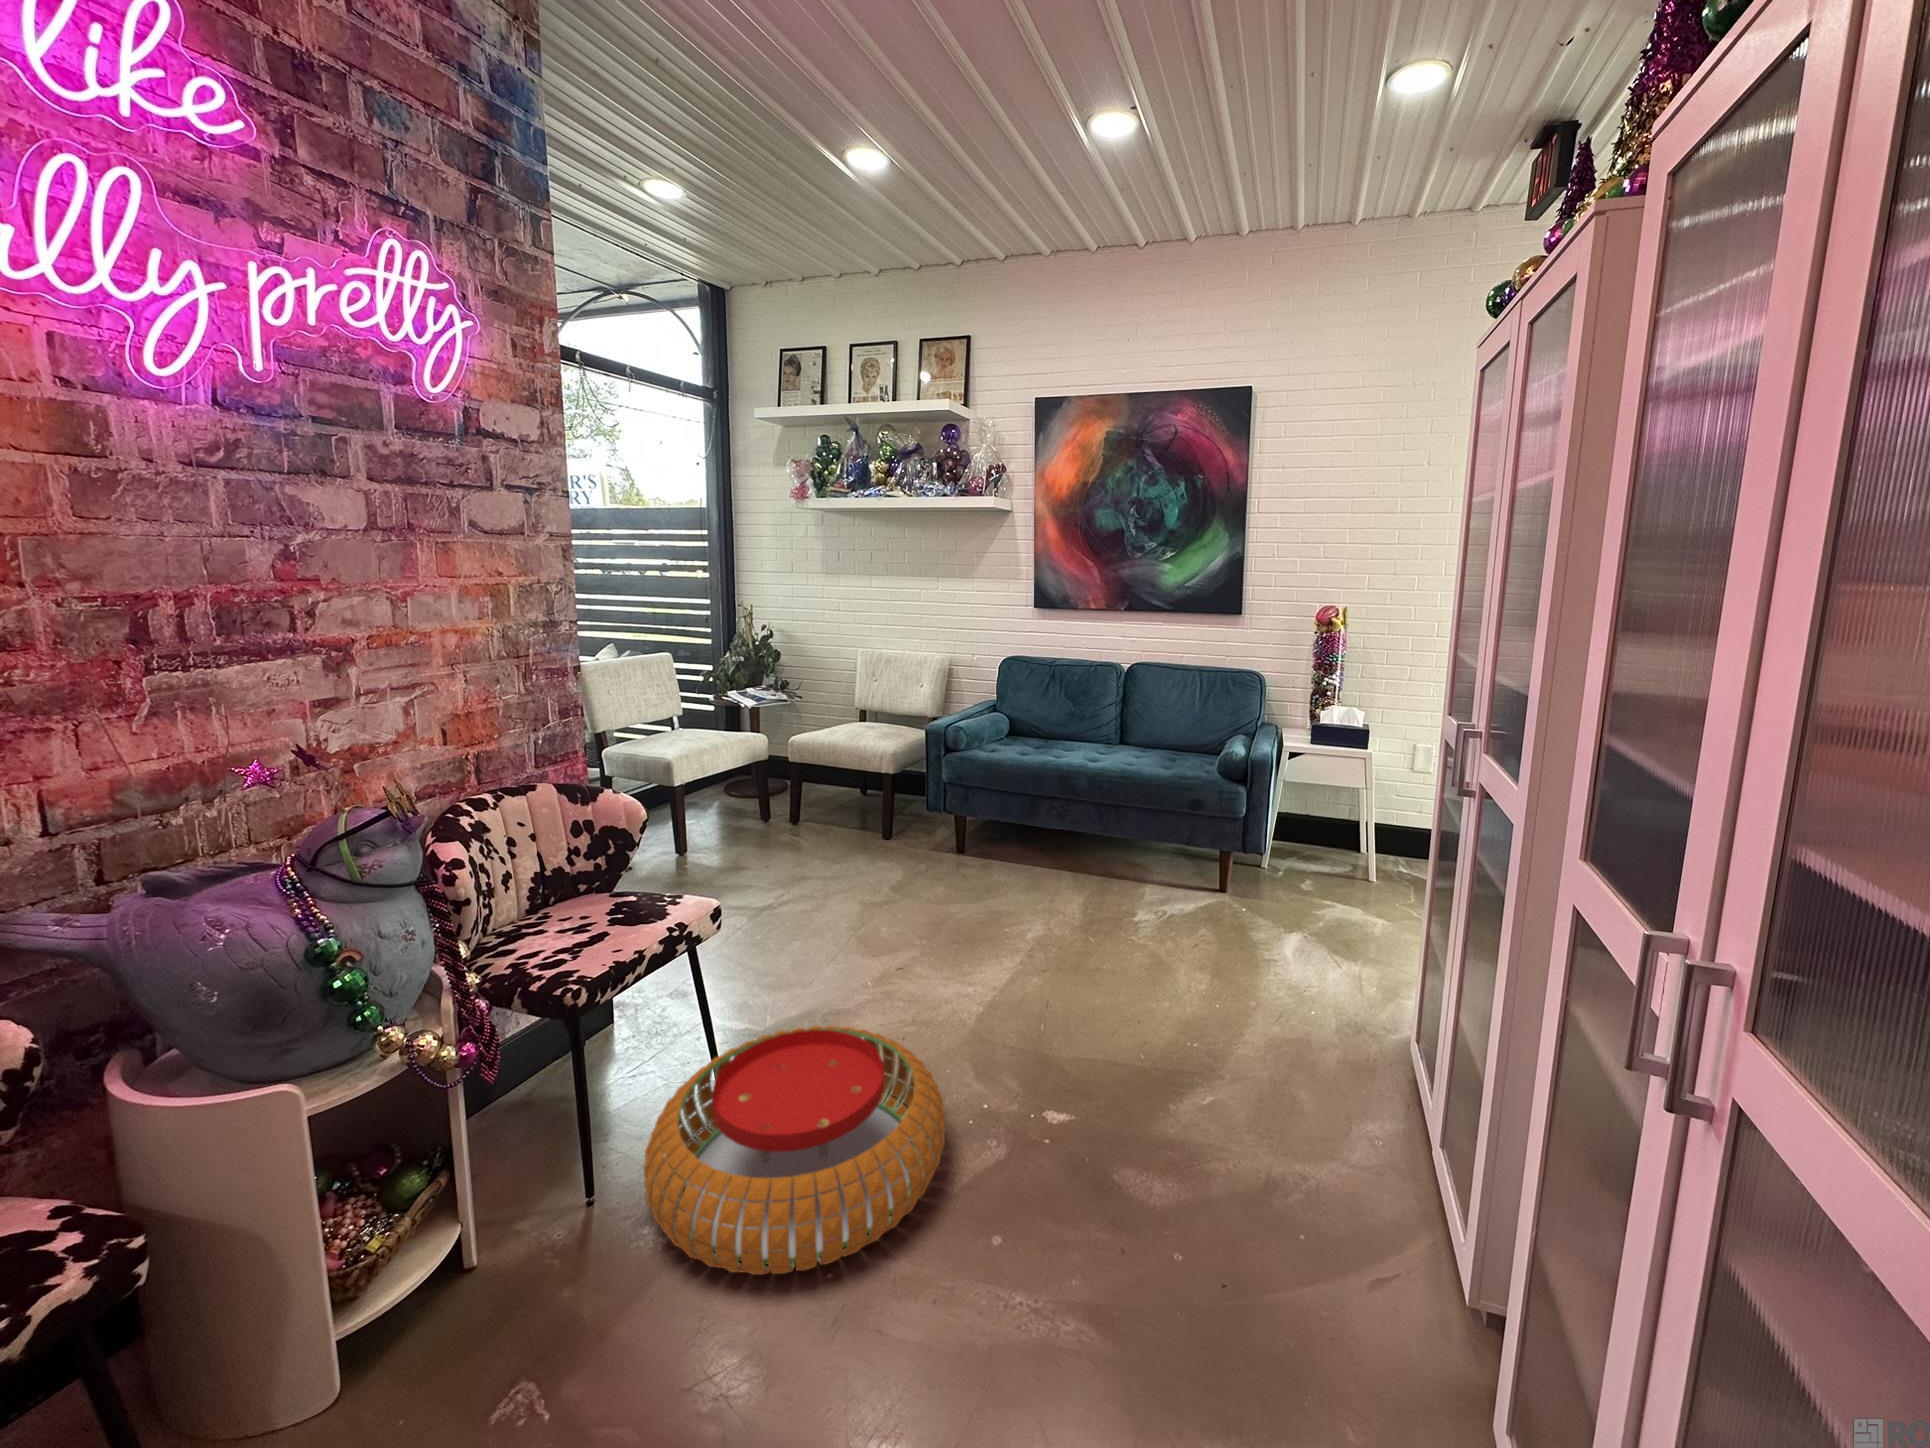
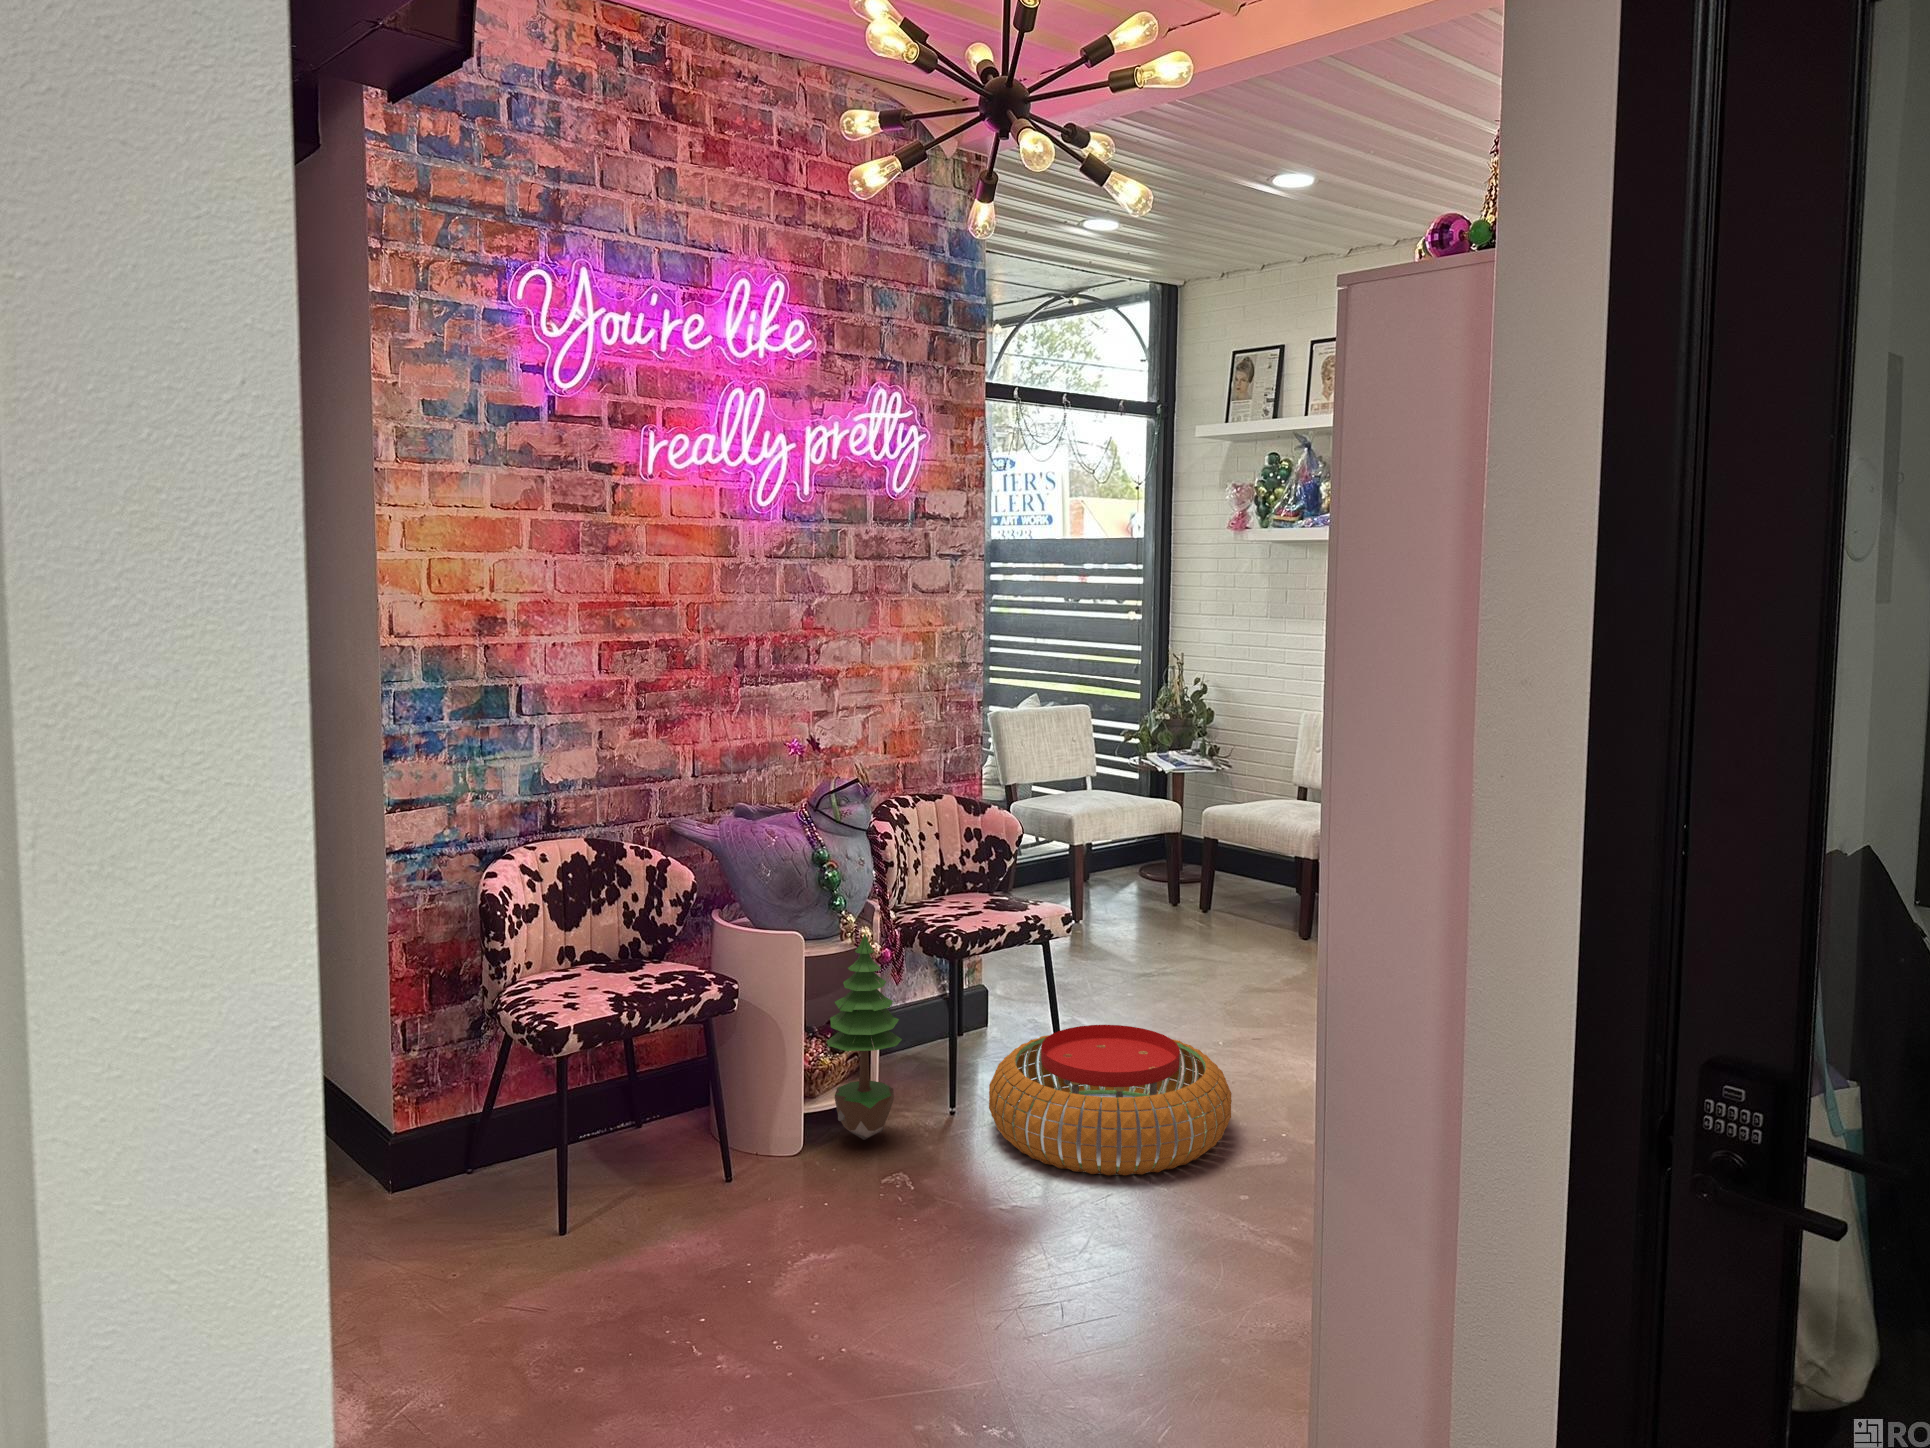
potted tree: none [370,1039,506,1329] -> present [827,934,902,1140]

